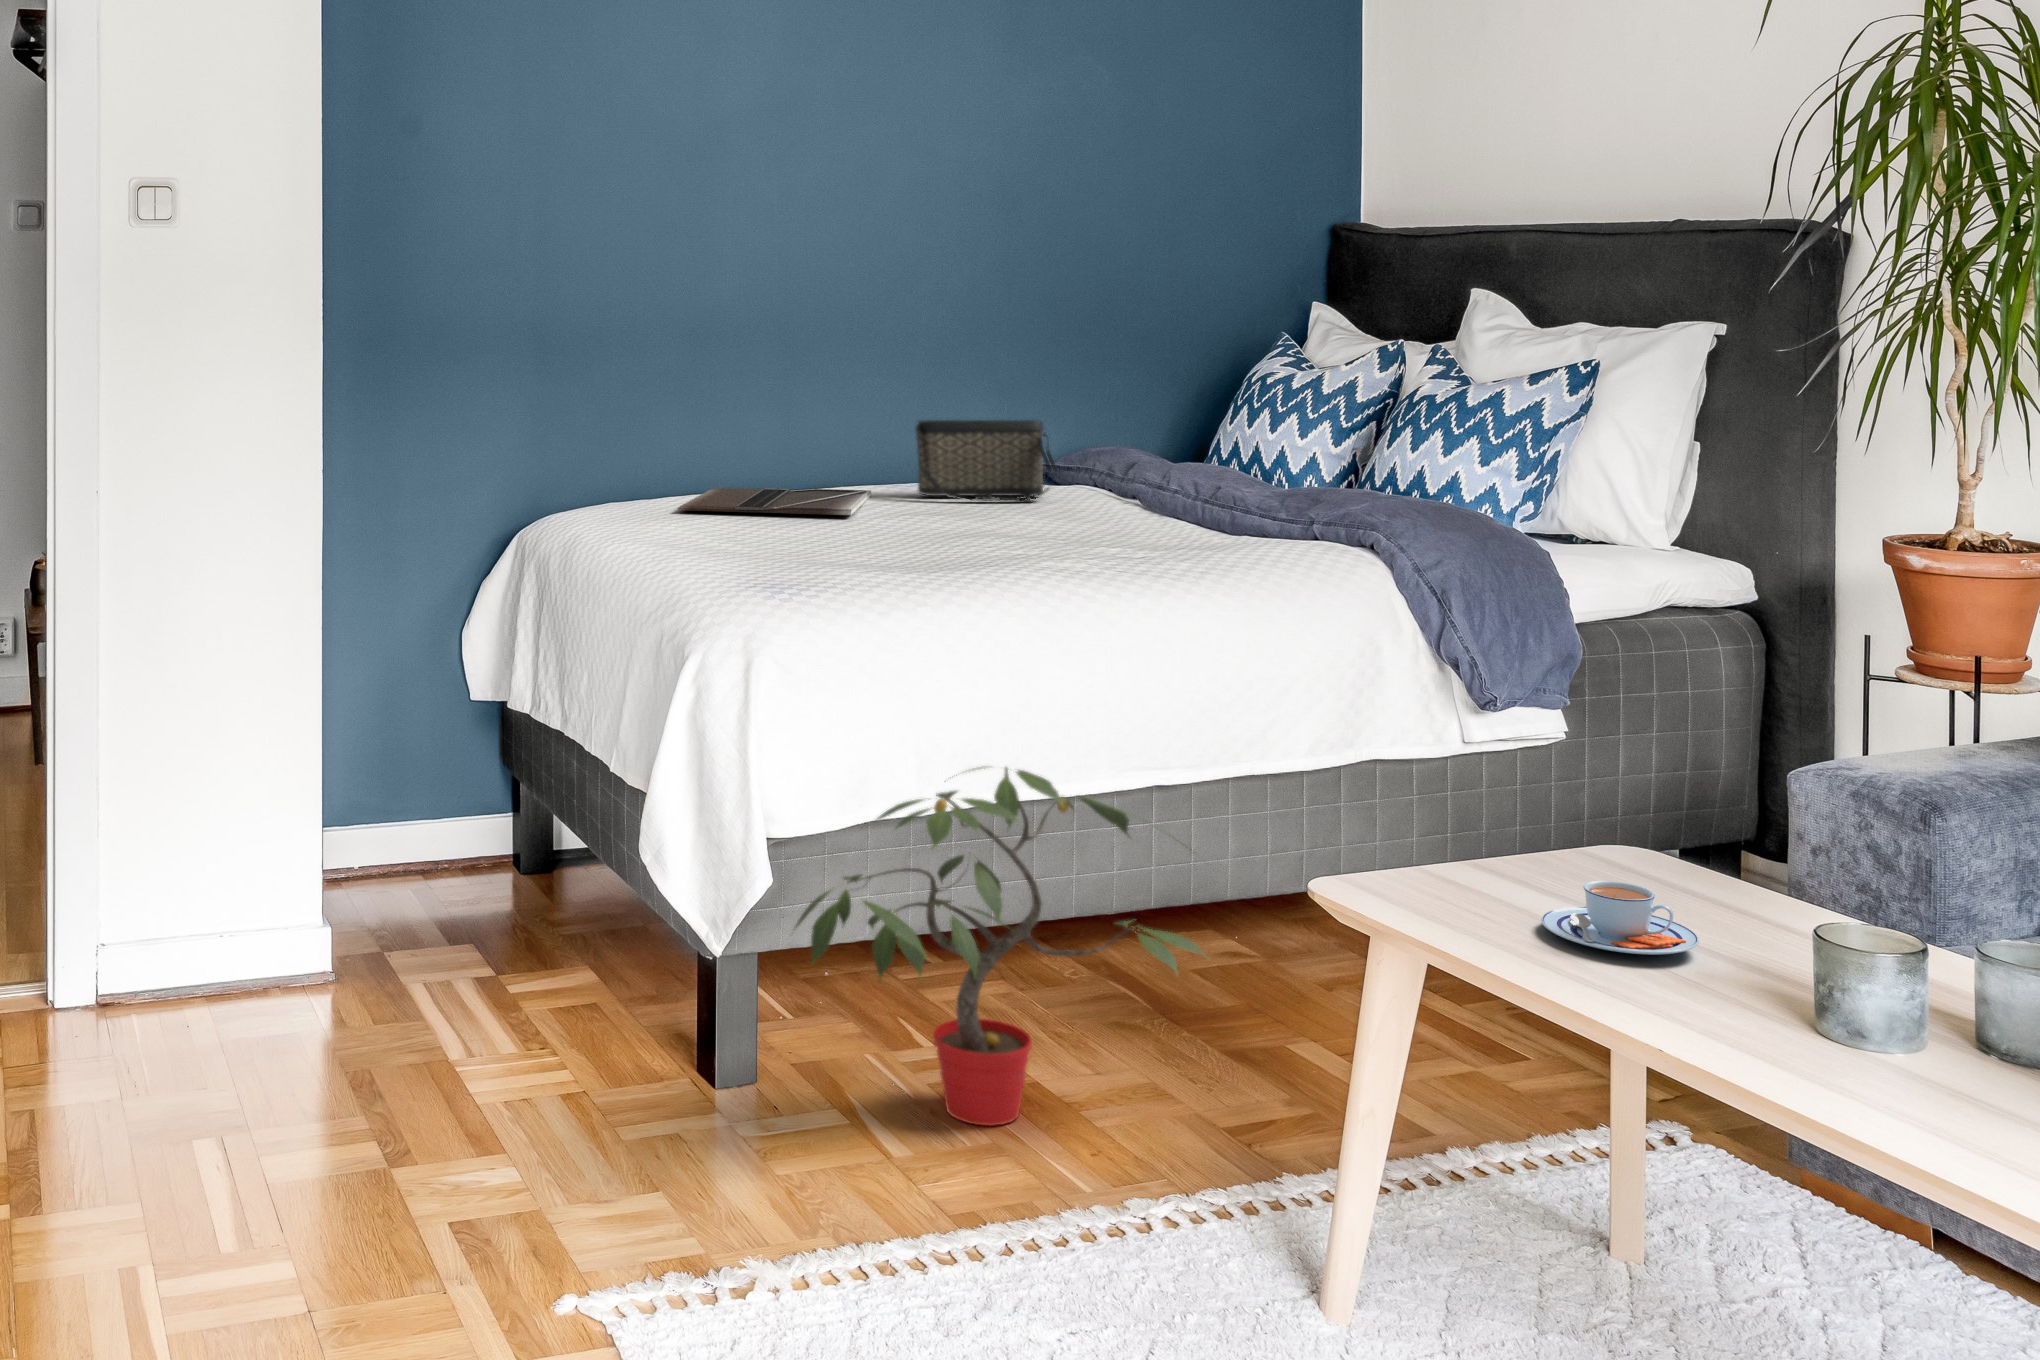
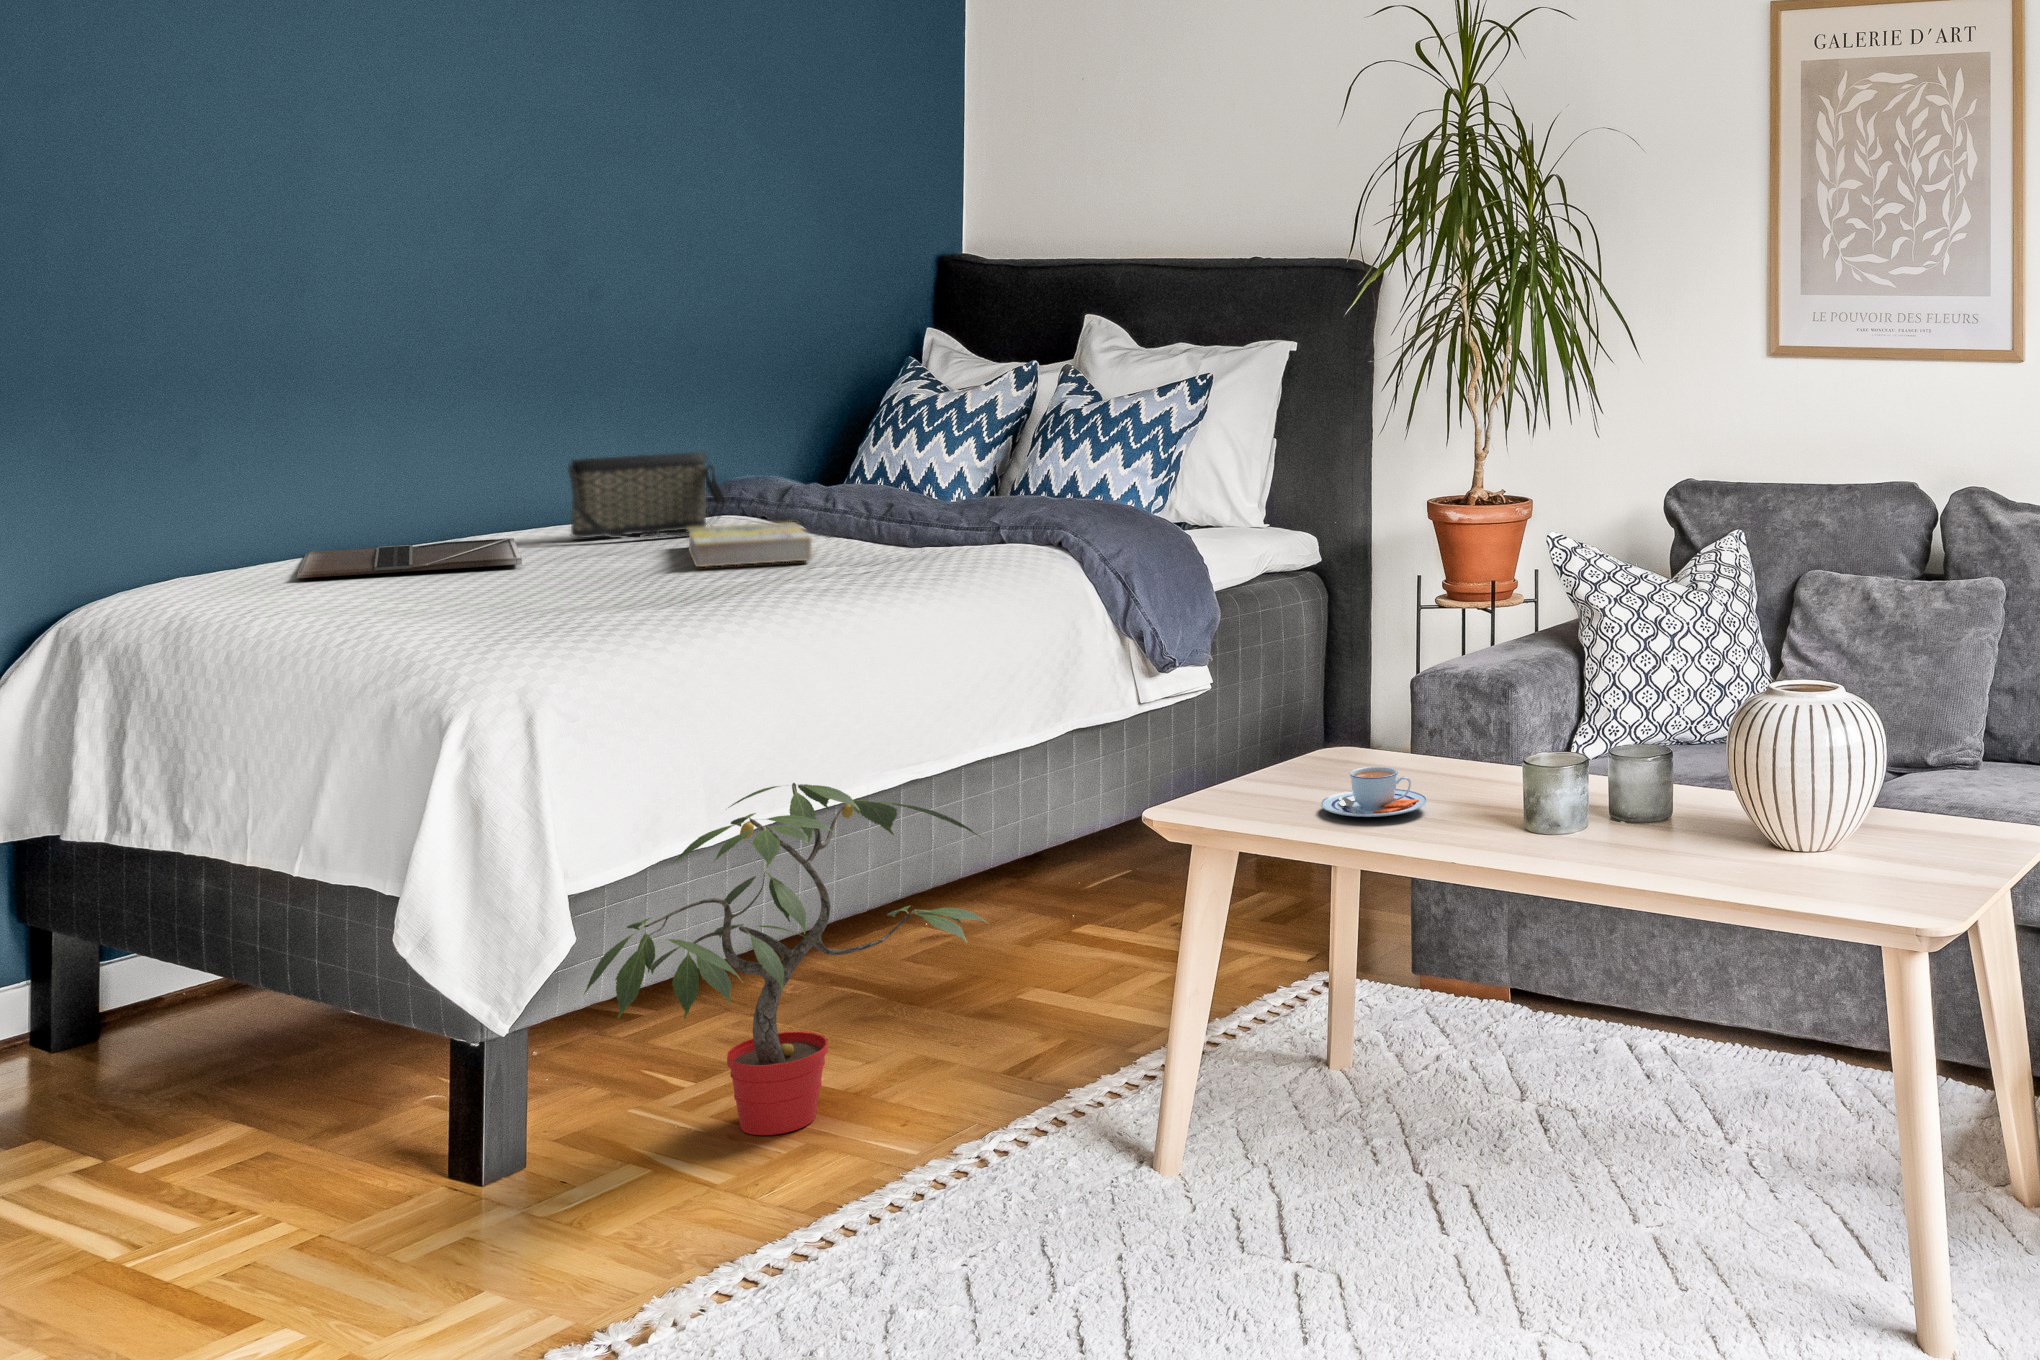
book: none [991,494,1111,538] -> present [687,522,812,567]

